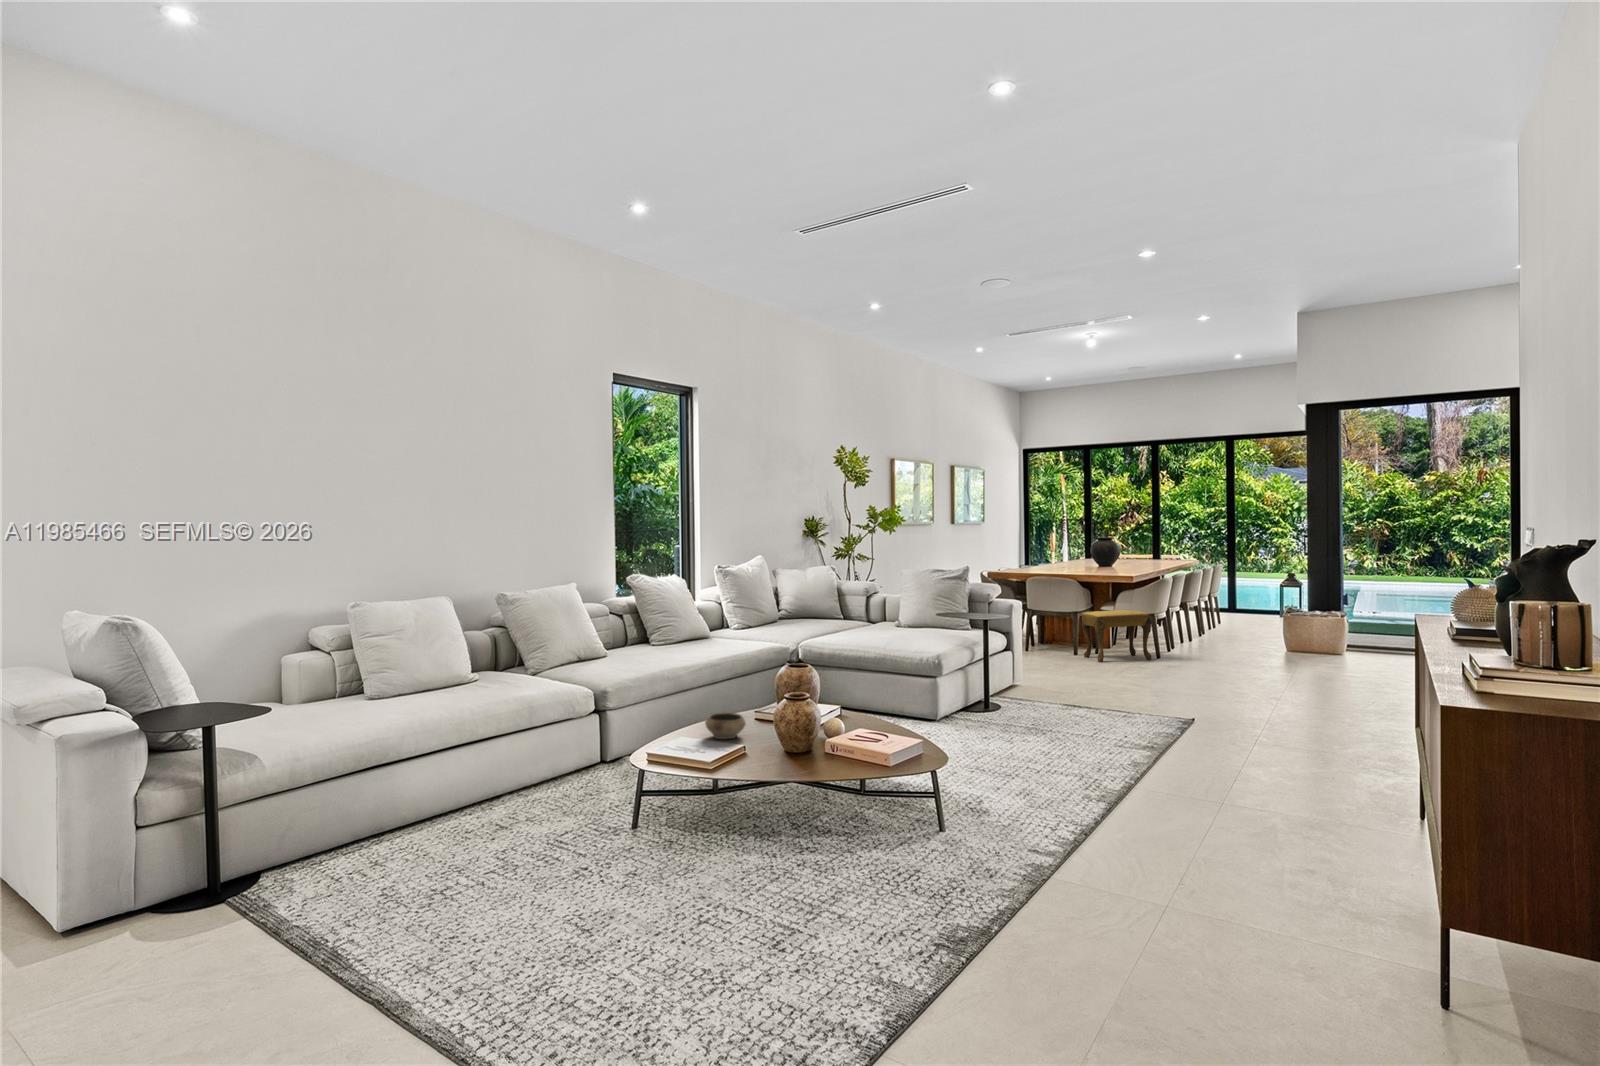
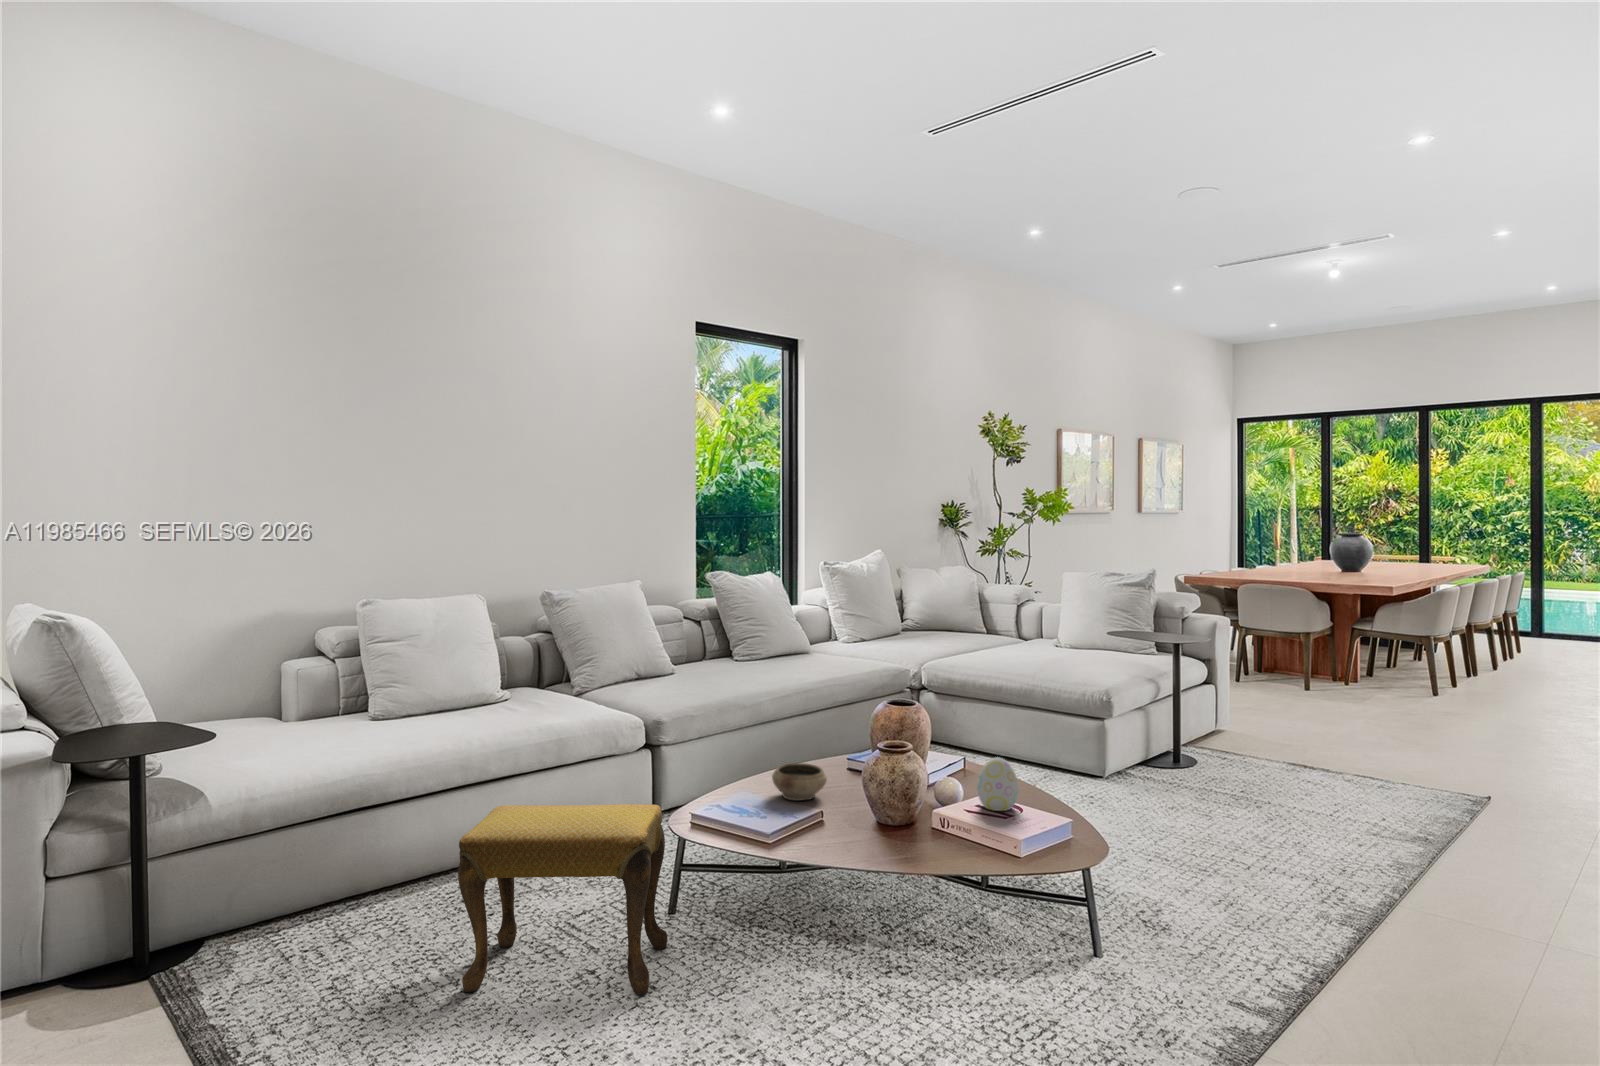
footstool: present [1082,610,1151,662] -> present [458,804,667,995]
decorative egg: none [855,700,884,738] -> present [977,757,1019,811]

